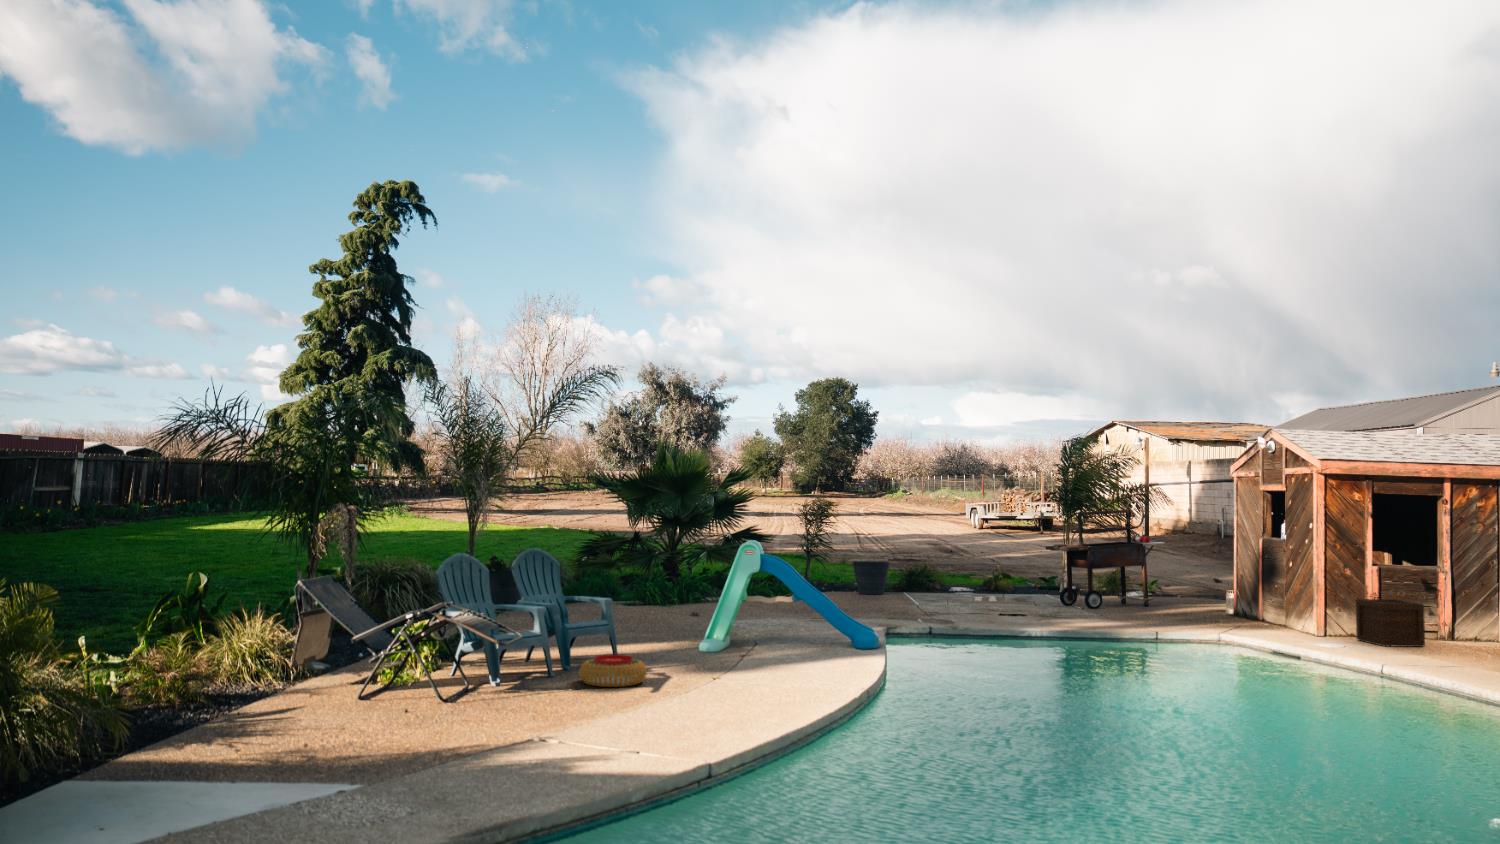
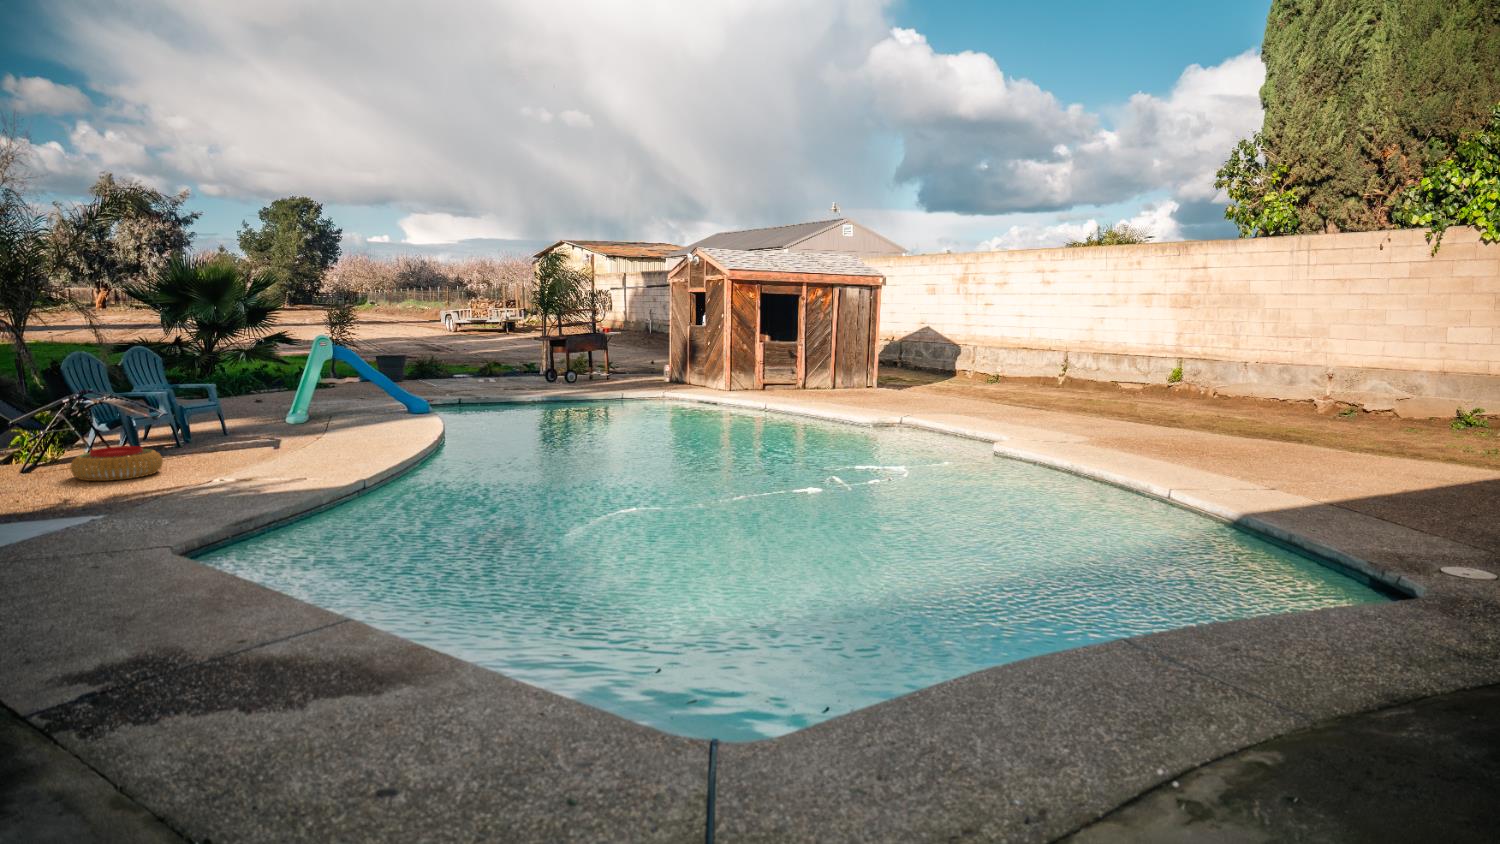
wooden crate: present [1356,599,1425,647] -> none [750,364,790,395]

